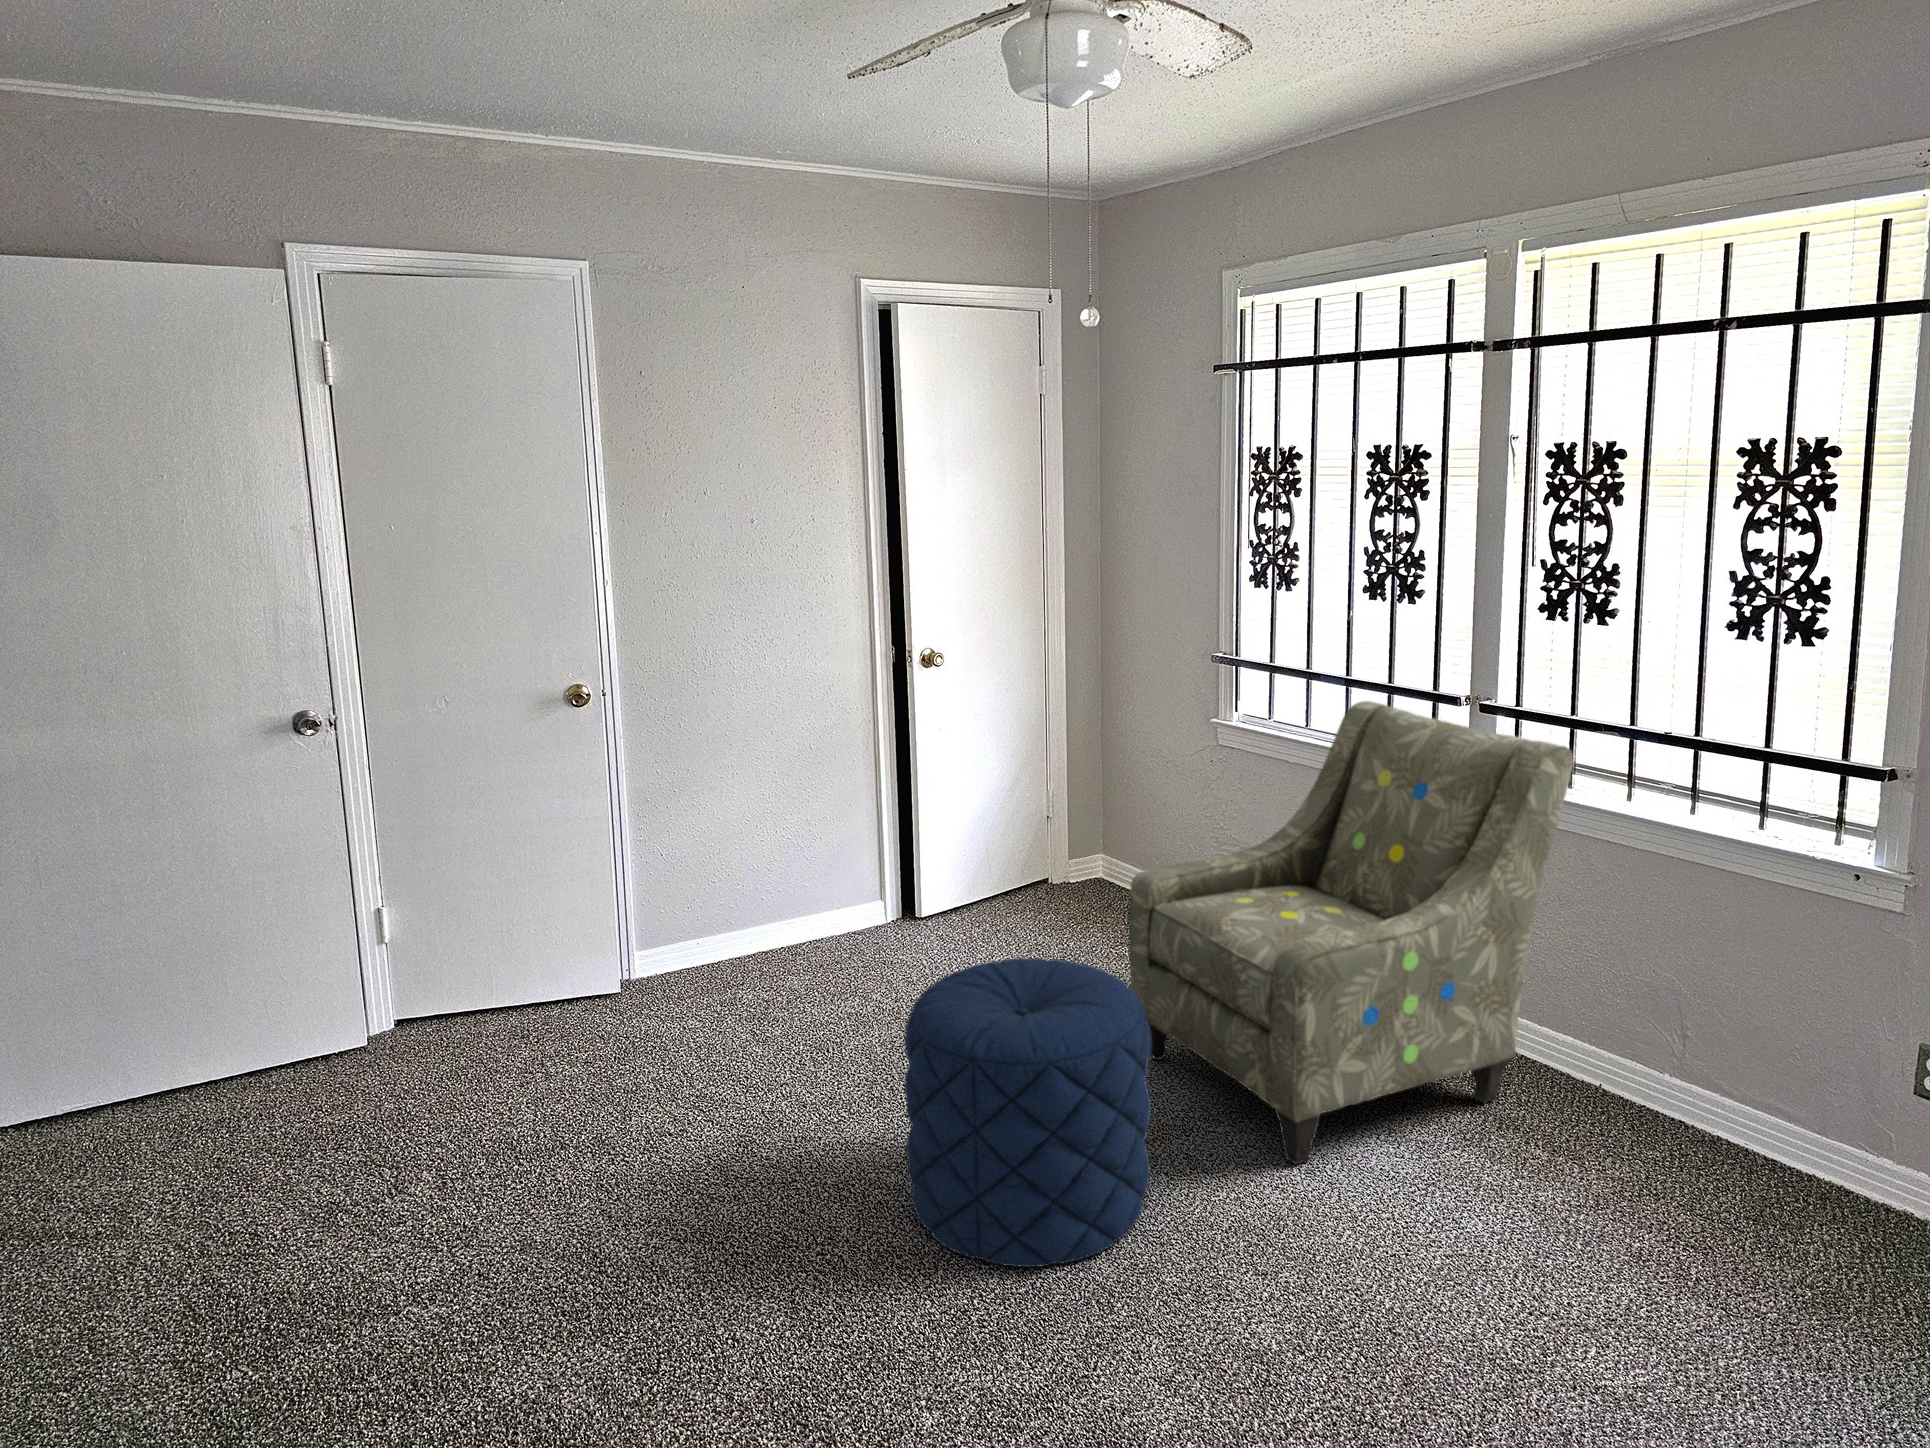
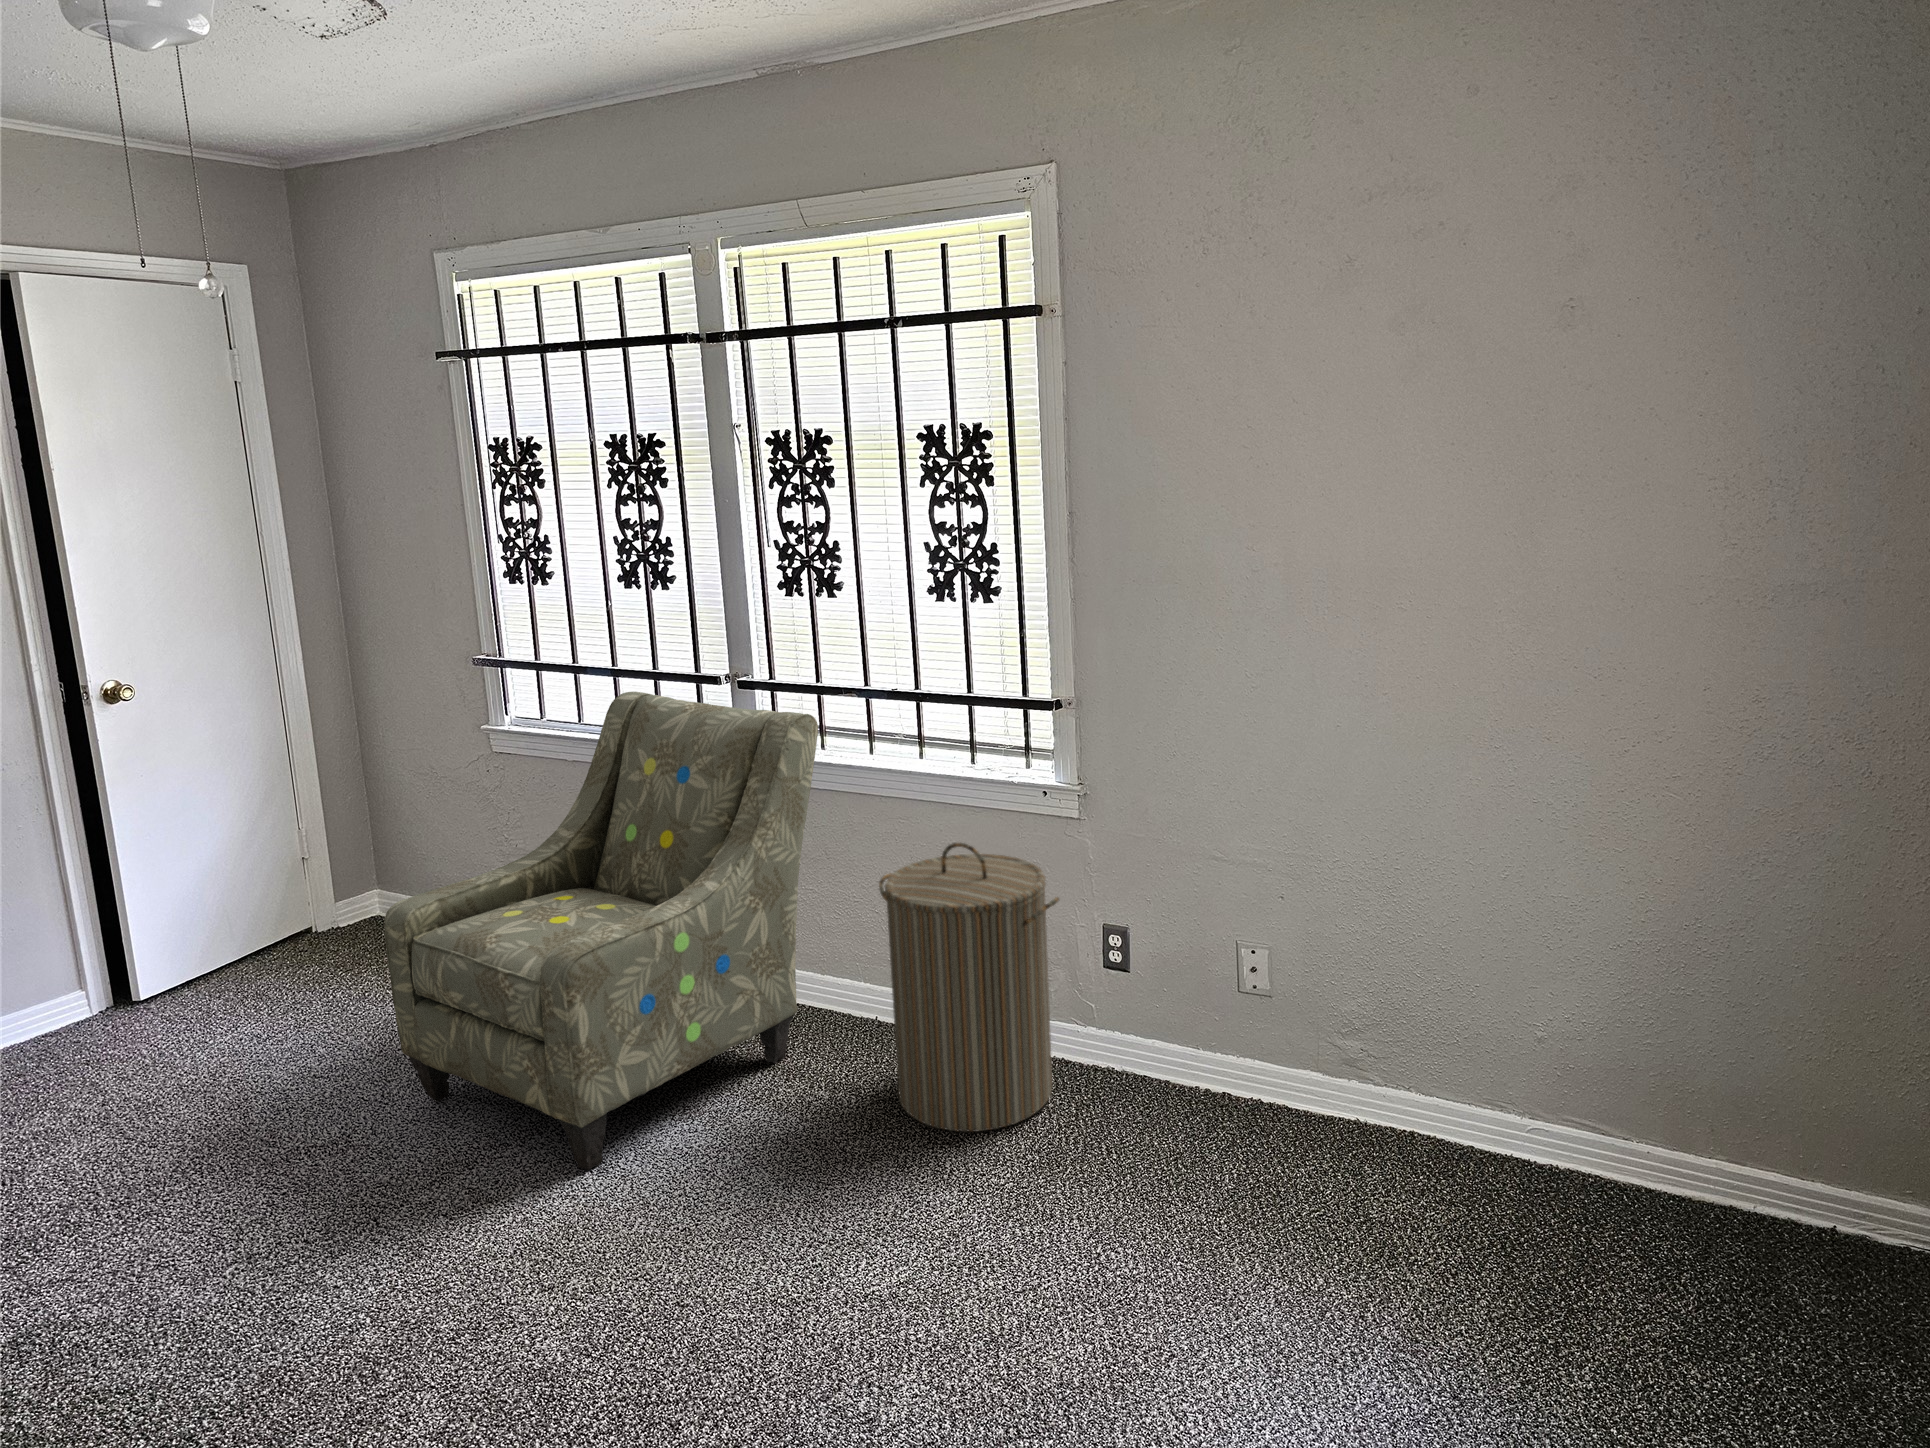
laundry hamper: none [1630,912,1874,1247] -> present [879,843,1059,1132]
pouf: present [904,958,1151,1267] -> none [86,1017,422,1378]

